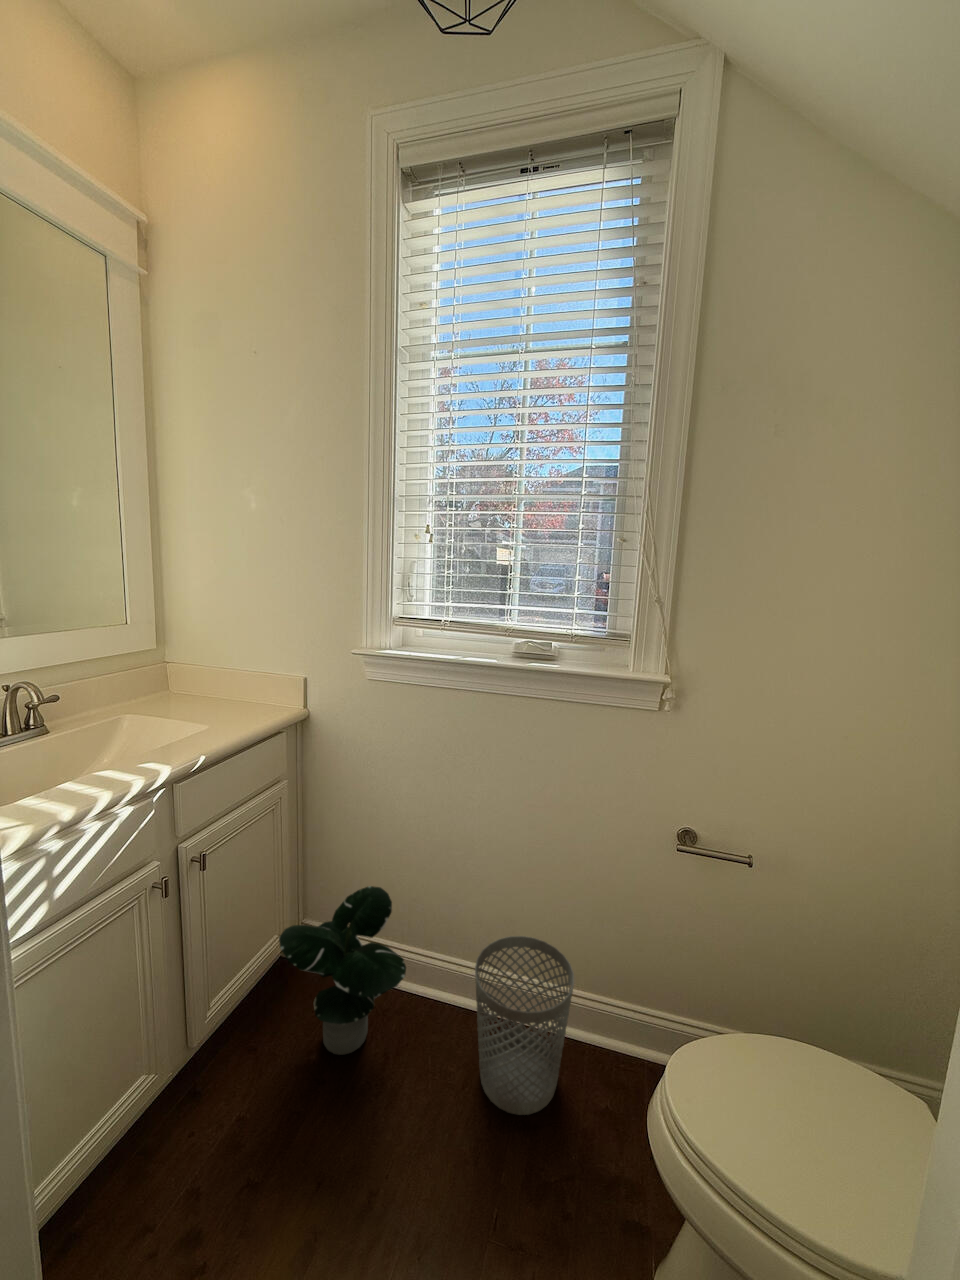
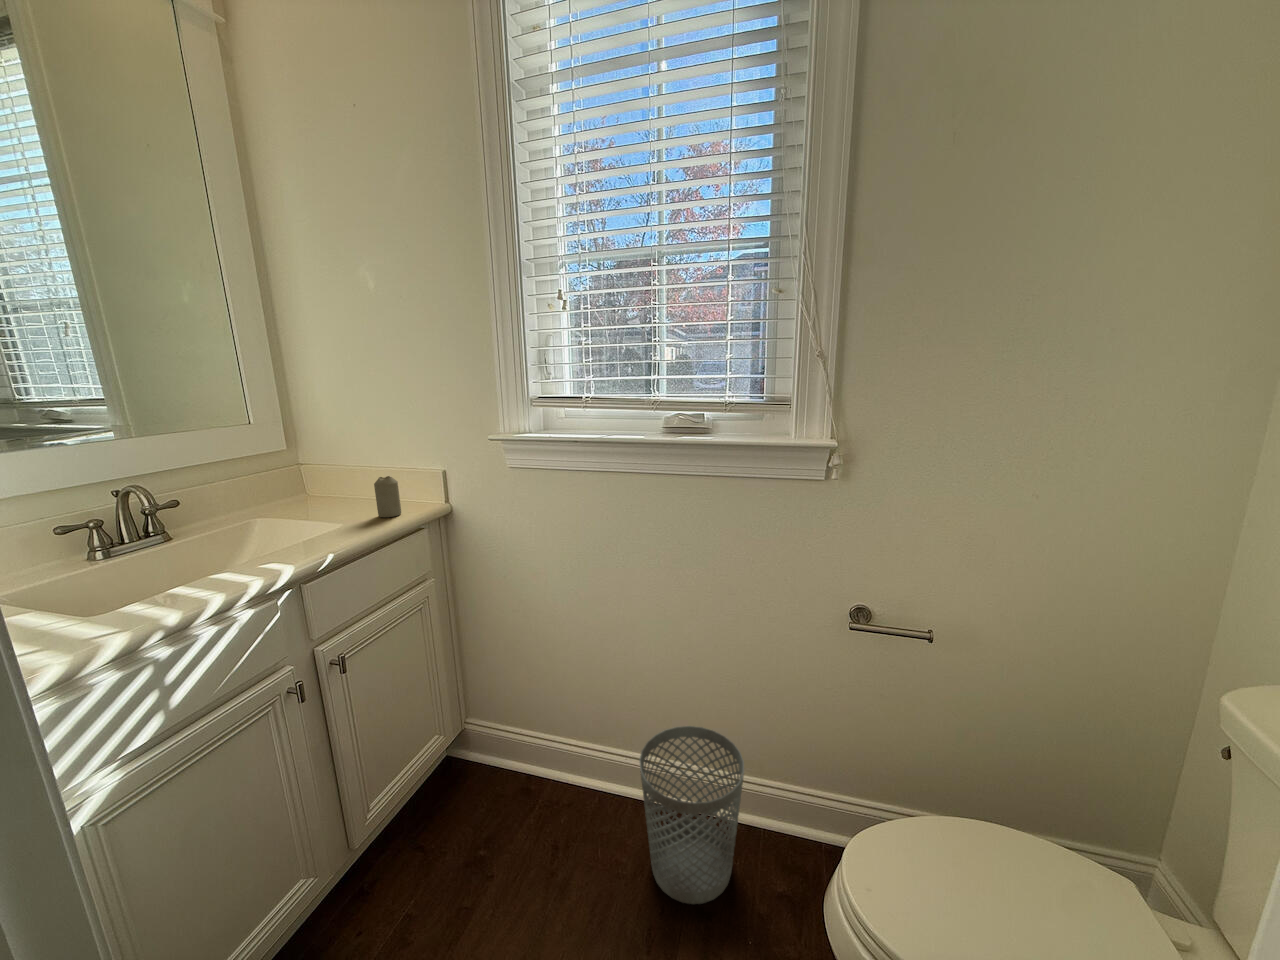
candle: none [241,682,264,721] -> present [374,476,401,517]
potted plant: present [279,886,406,1055] -> none [434,683,569,851]

